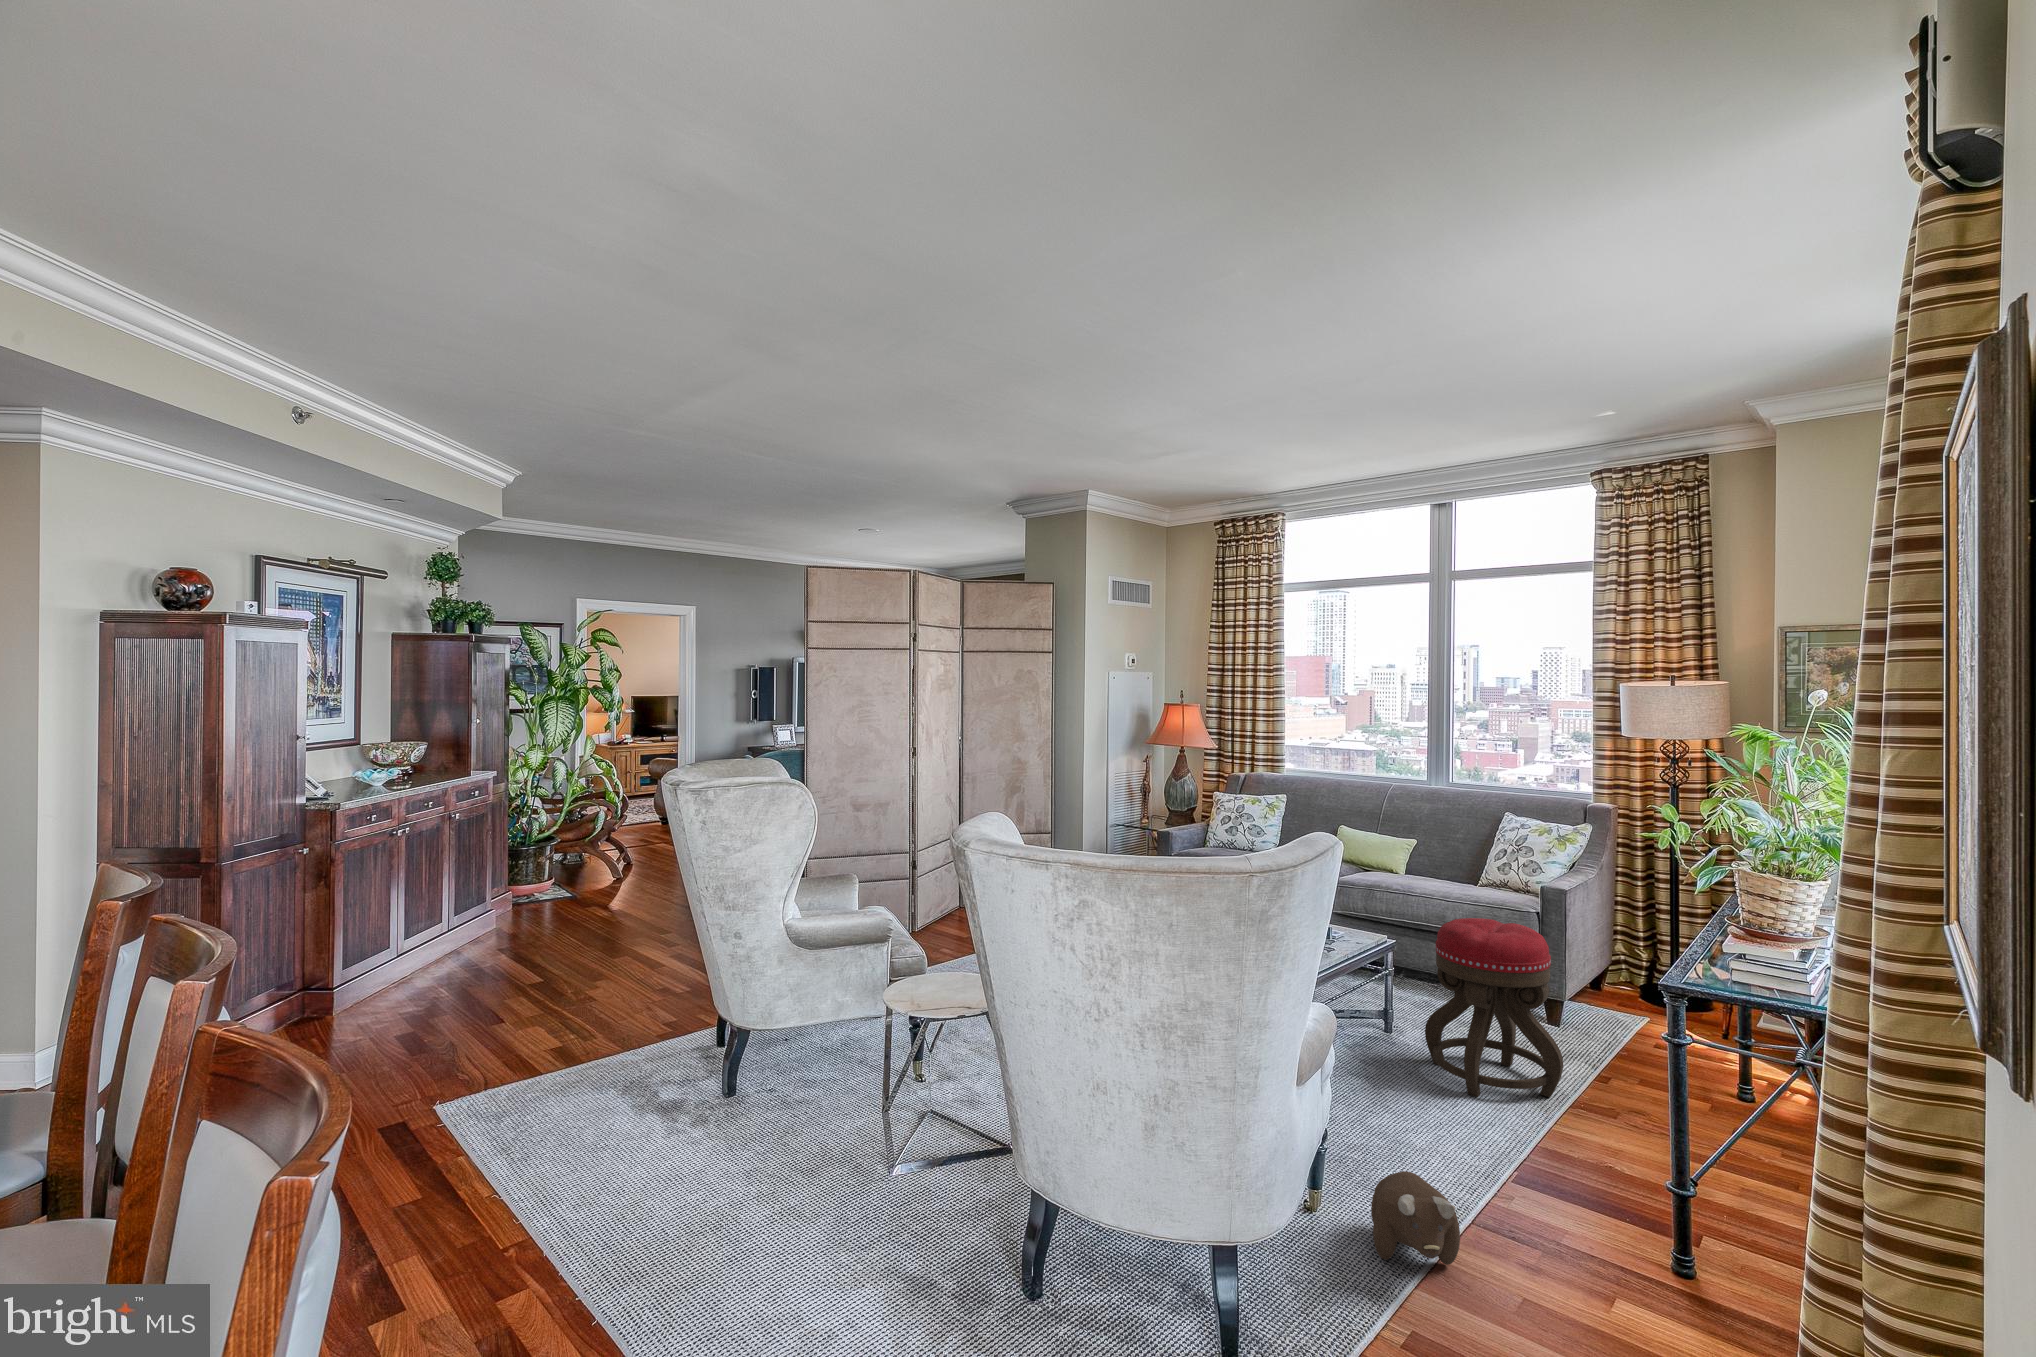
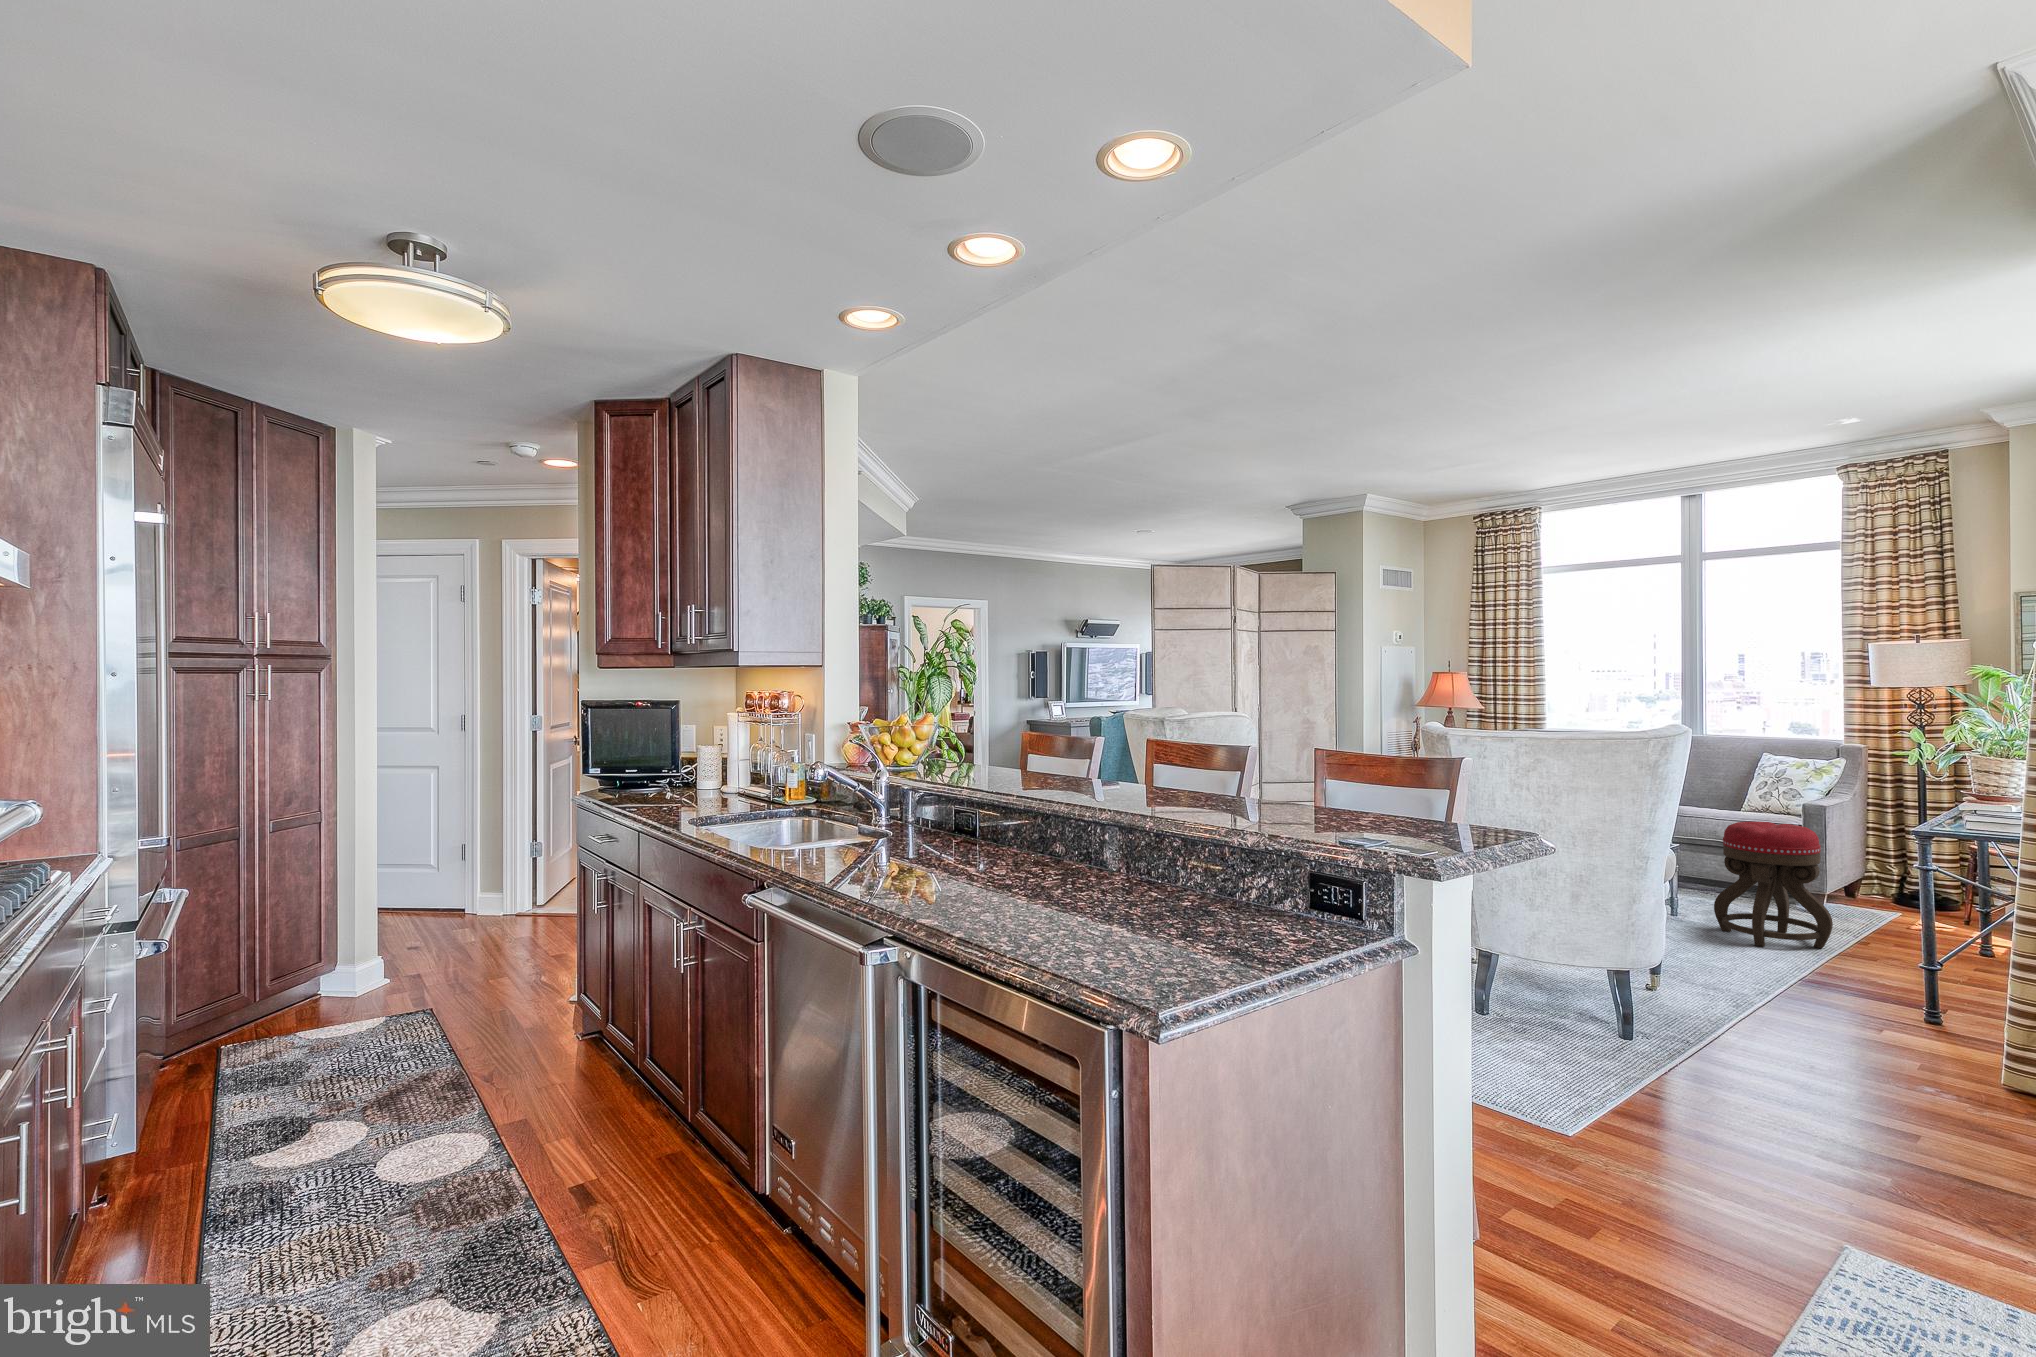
plush toy: present [1371,1171,1460,1265] -> none [1706,957,1774,1012]

